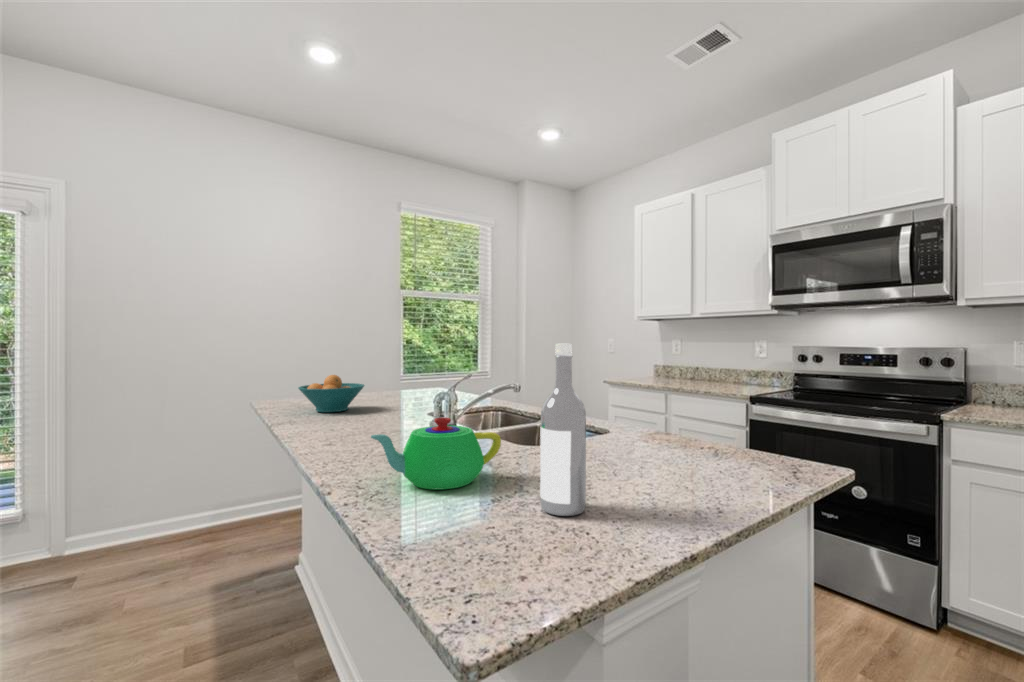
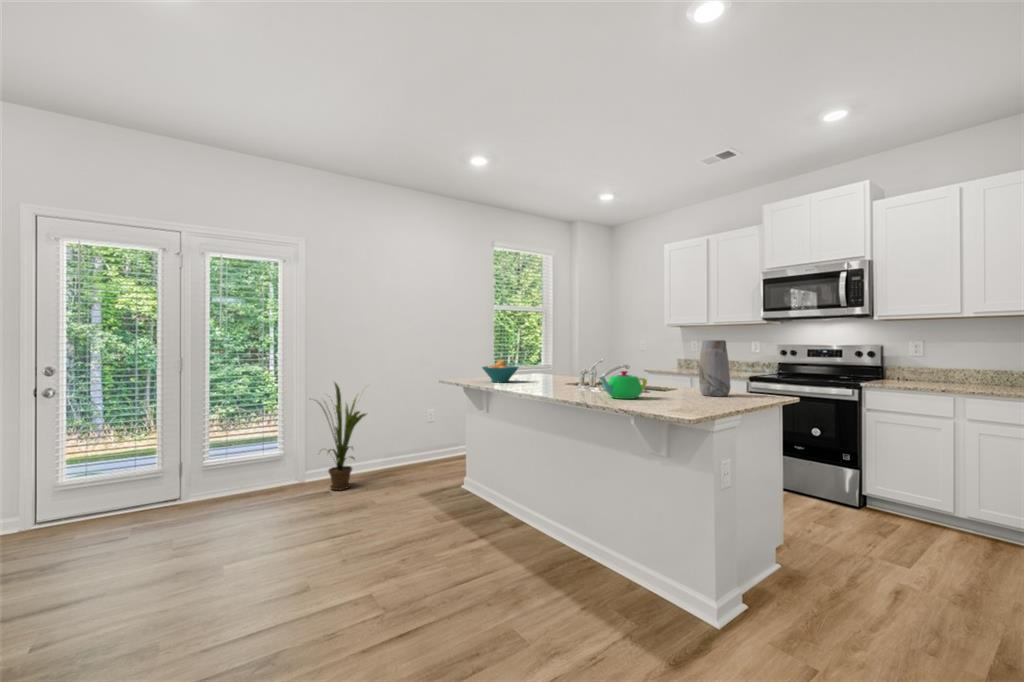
wine bottle: present [540,344,586,516] -> none [675,339,694,403]
vase: none [632,344,698,472] -> present [699,340,730,396]
house plant: none [39,402,160,579] -> present [319,382,366,490]

